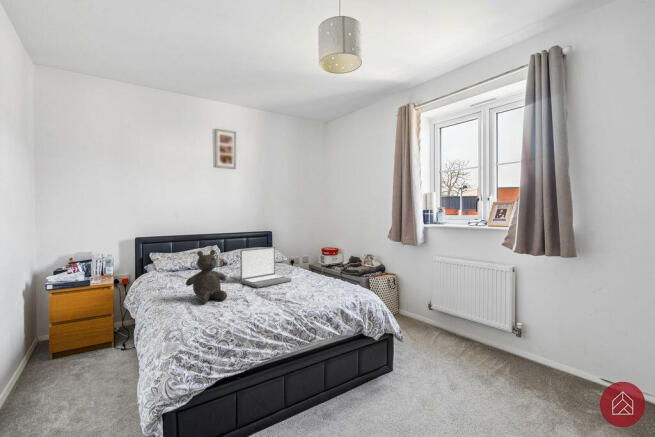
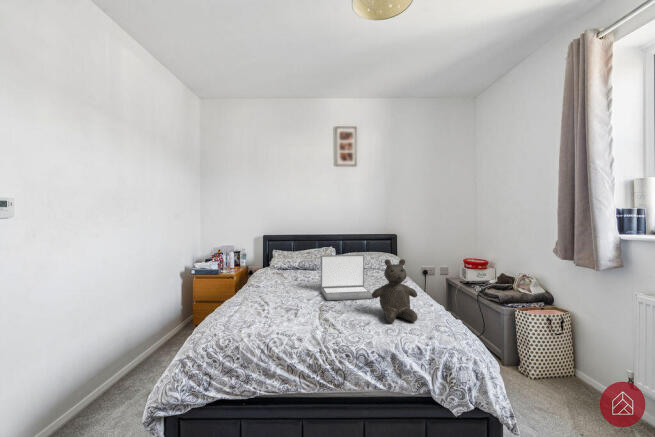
teddy bear: present [186,250,227,303] -> present [372,259,418,323]

